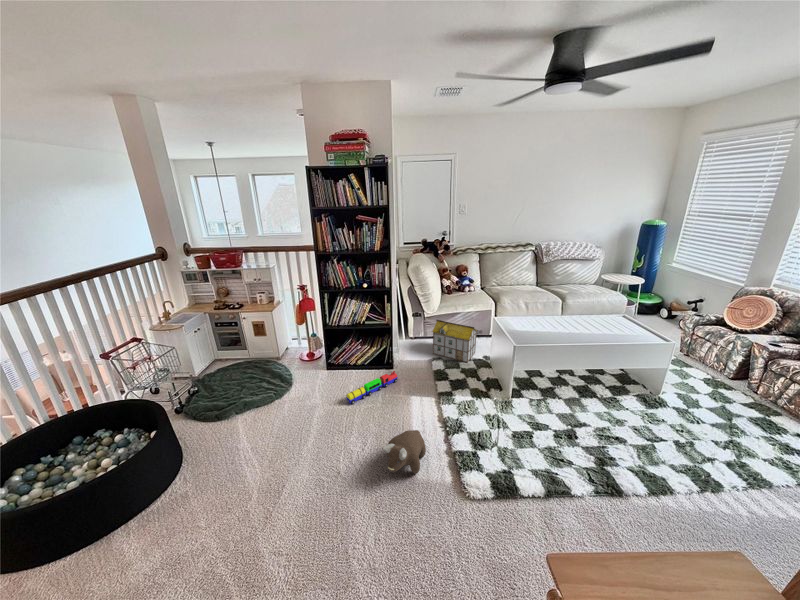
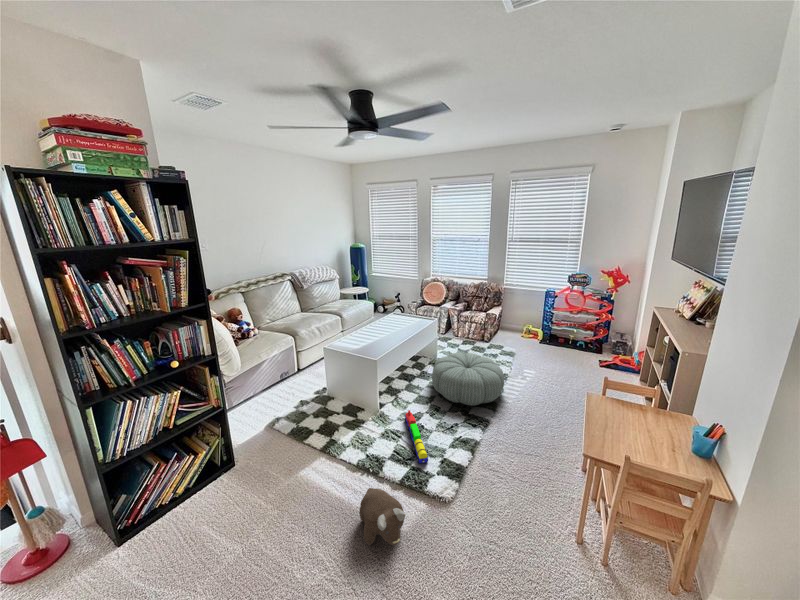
toy house: present [432,320,477,362] -> none [257,366,311,419]
toy train: present [346,371,398,404] -> present [405,410,428,463]
pouf: none [593,388,731,486] -> present [432,353,504,406]

